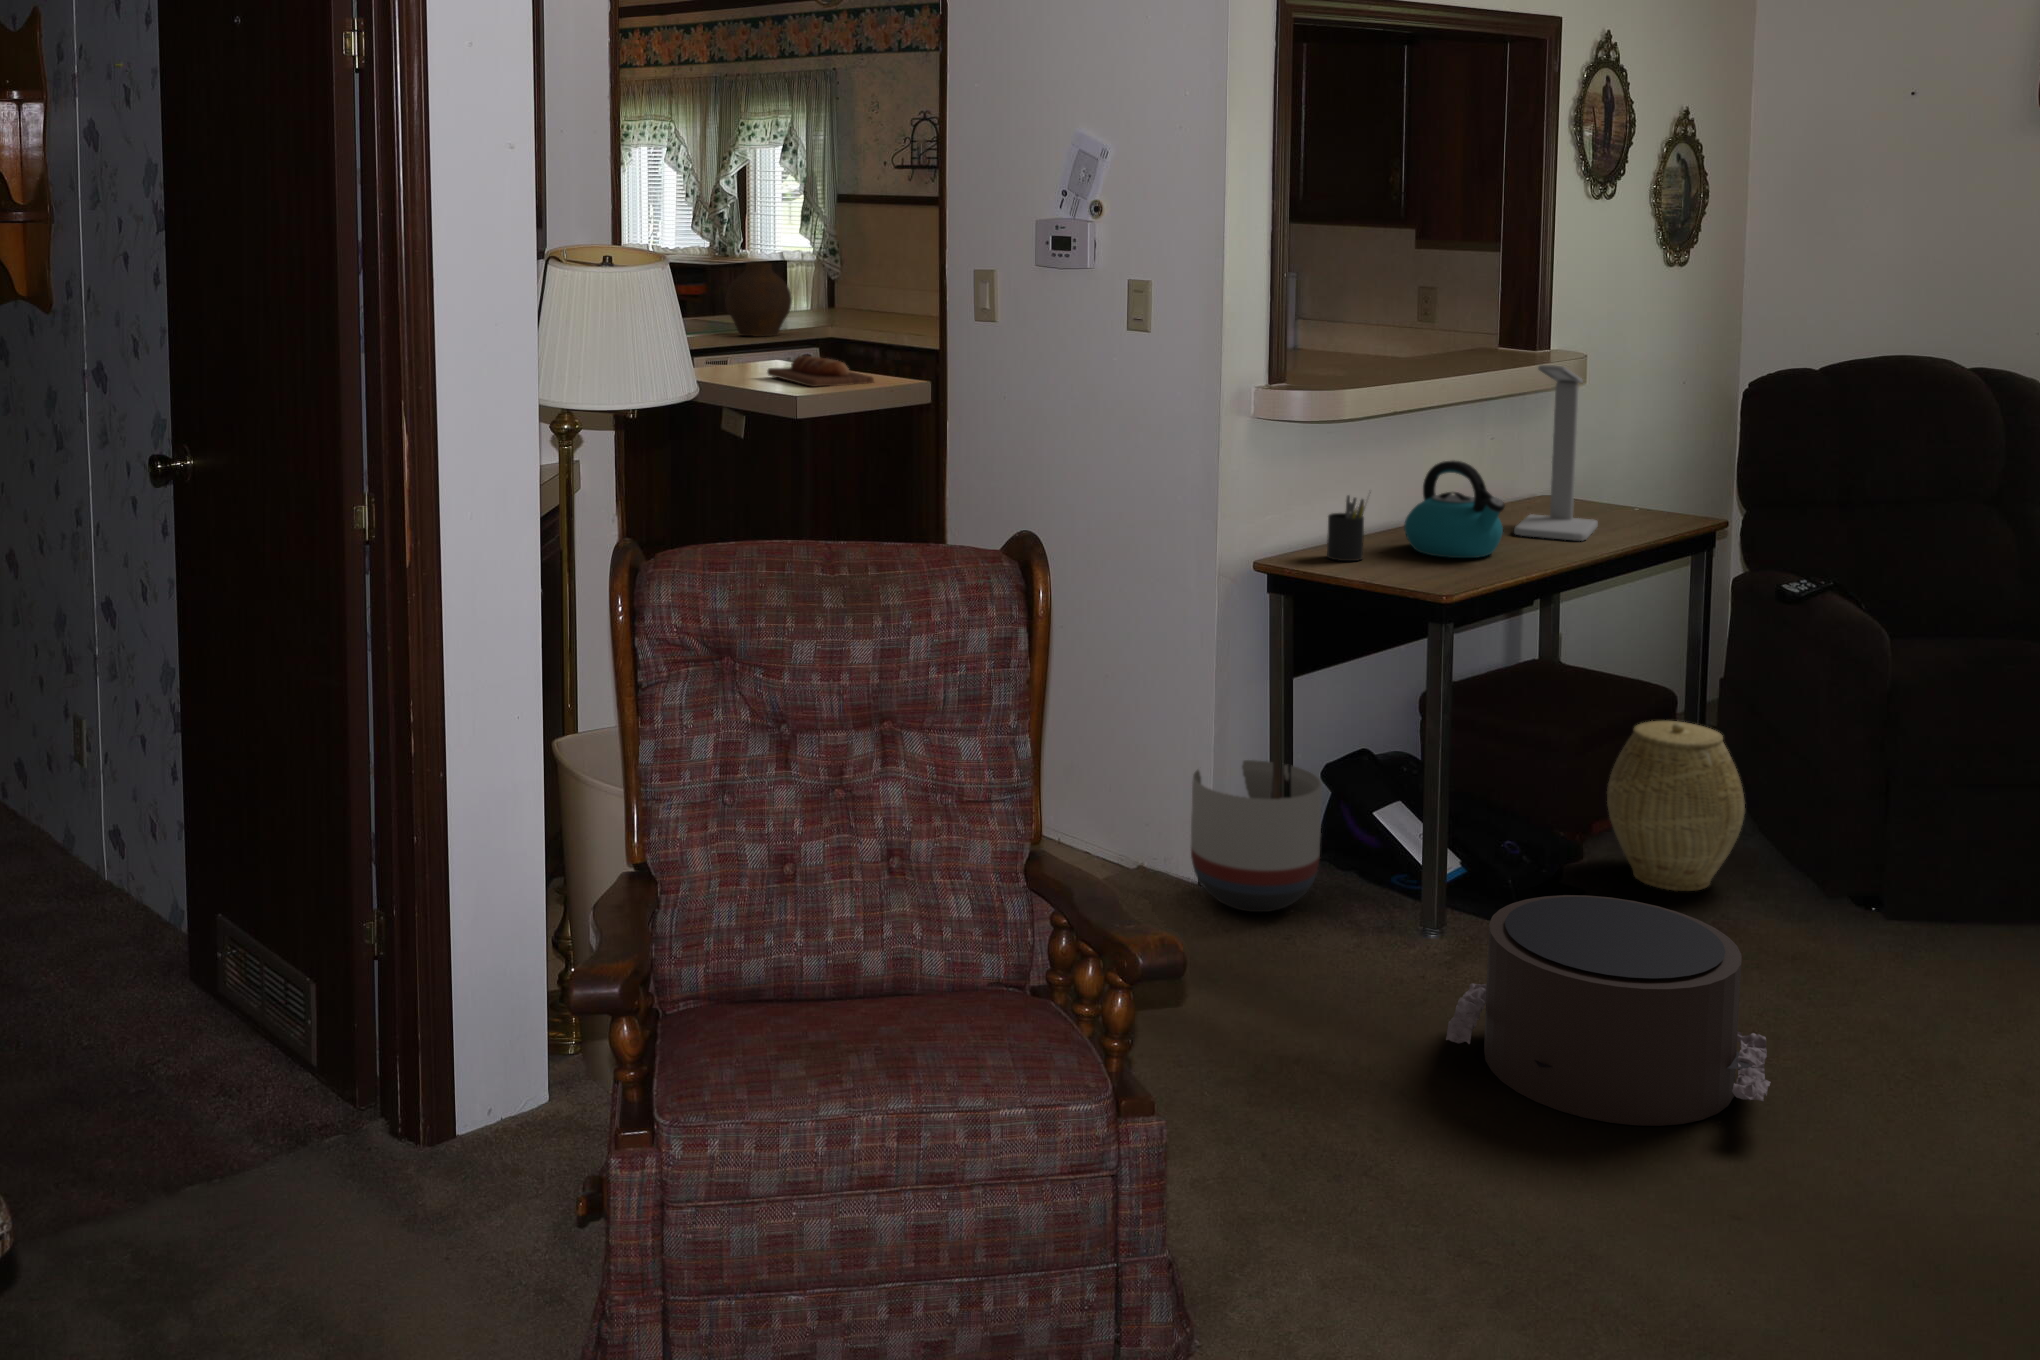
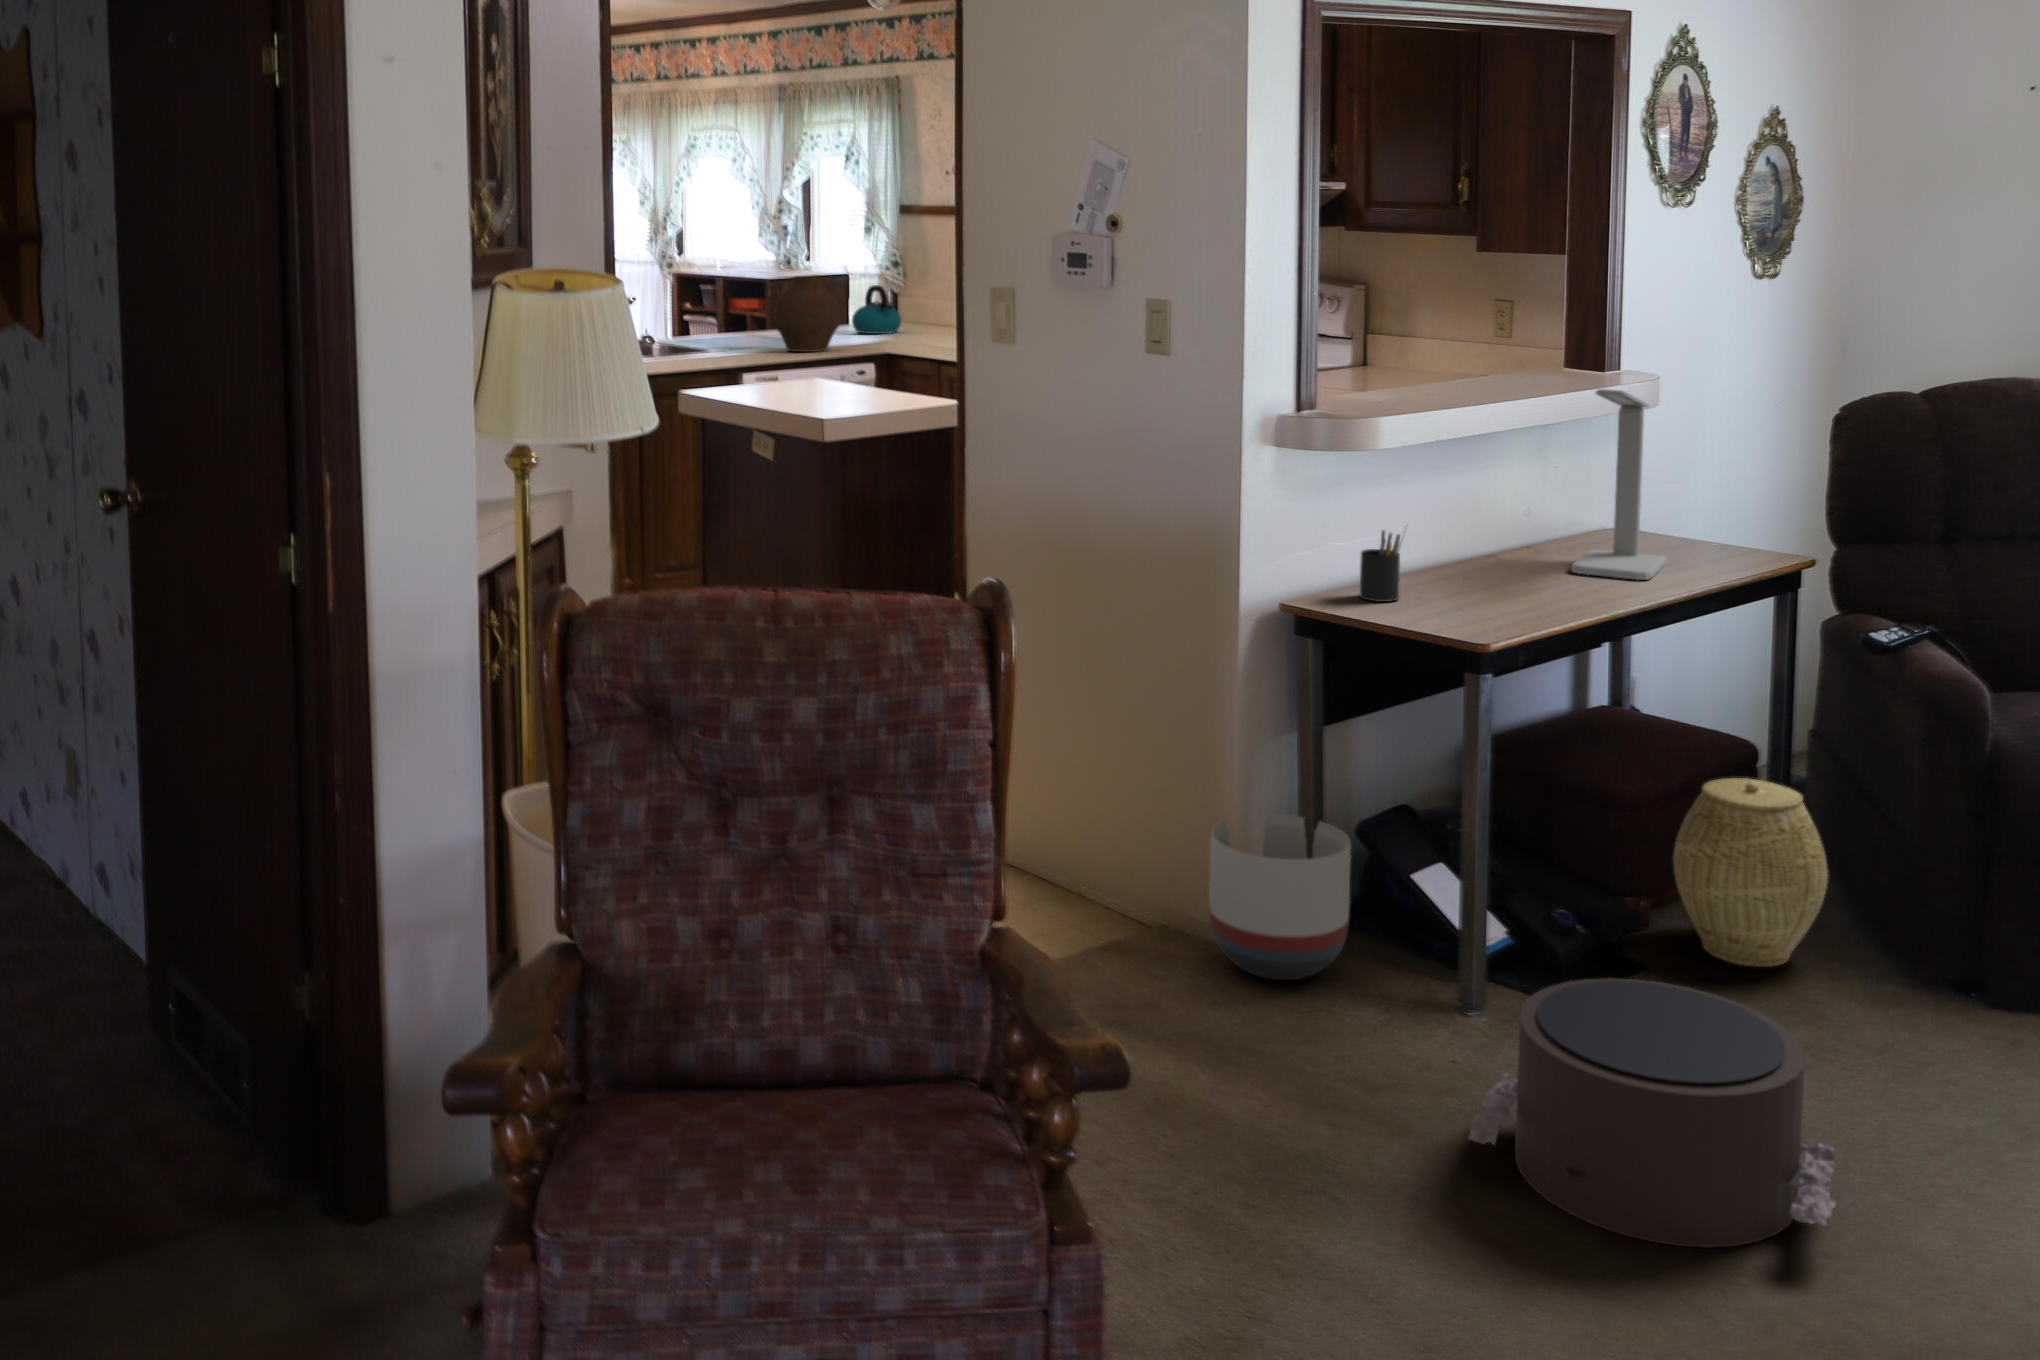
bread loaf: present [767,356,874,387] -> none [797,375,903,407]
kettle: present [1404,460,1505,558] -> present [852,285,901,334]

